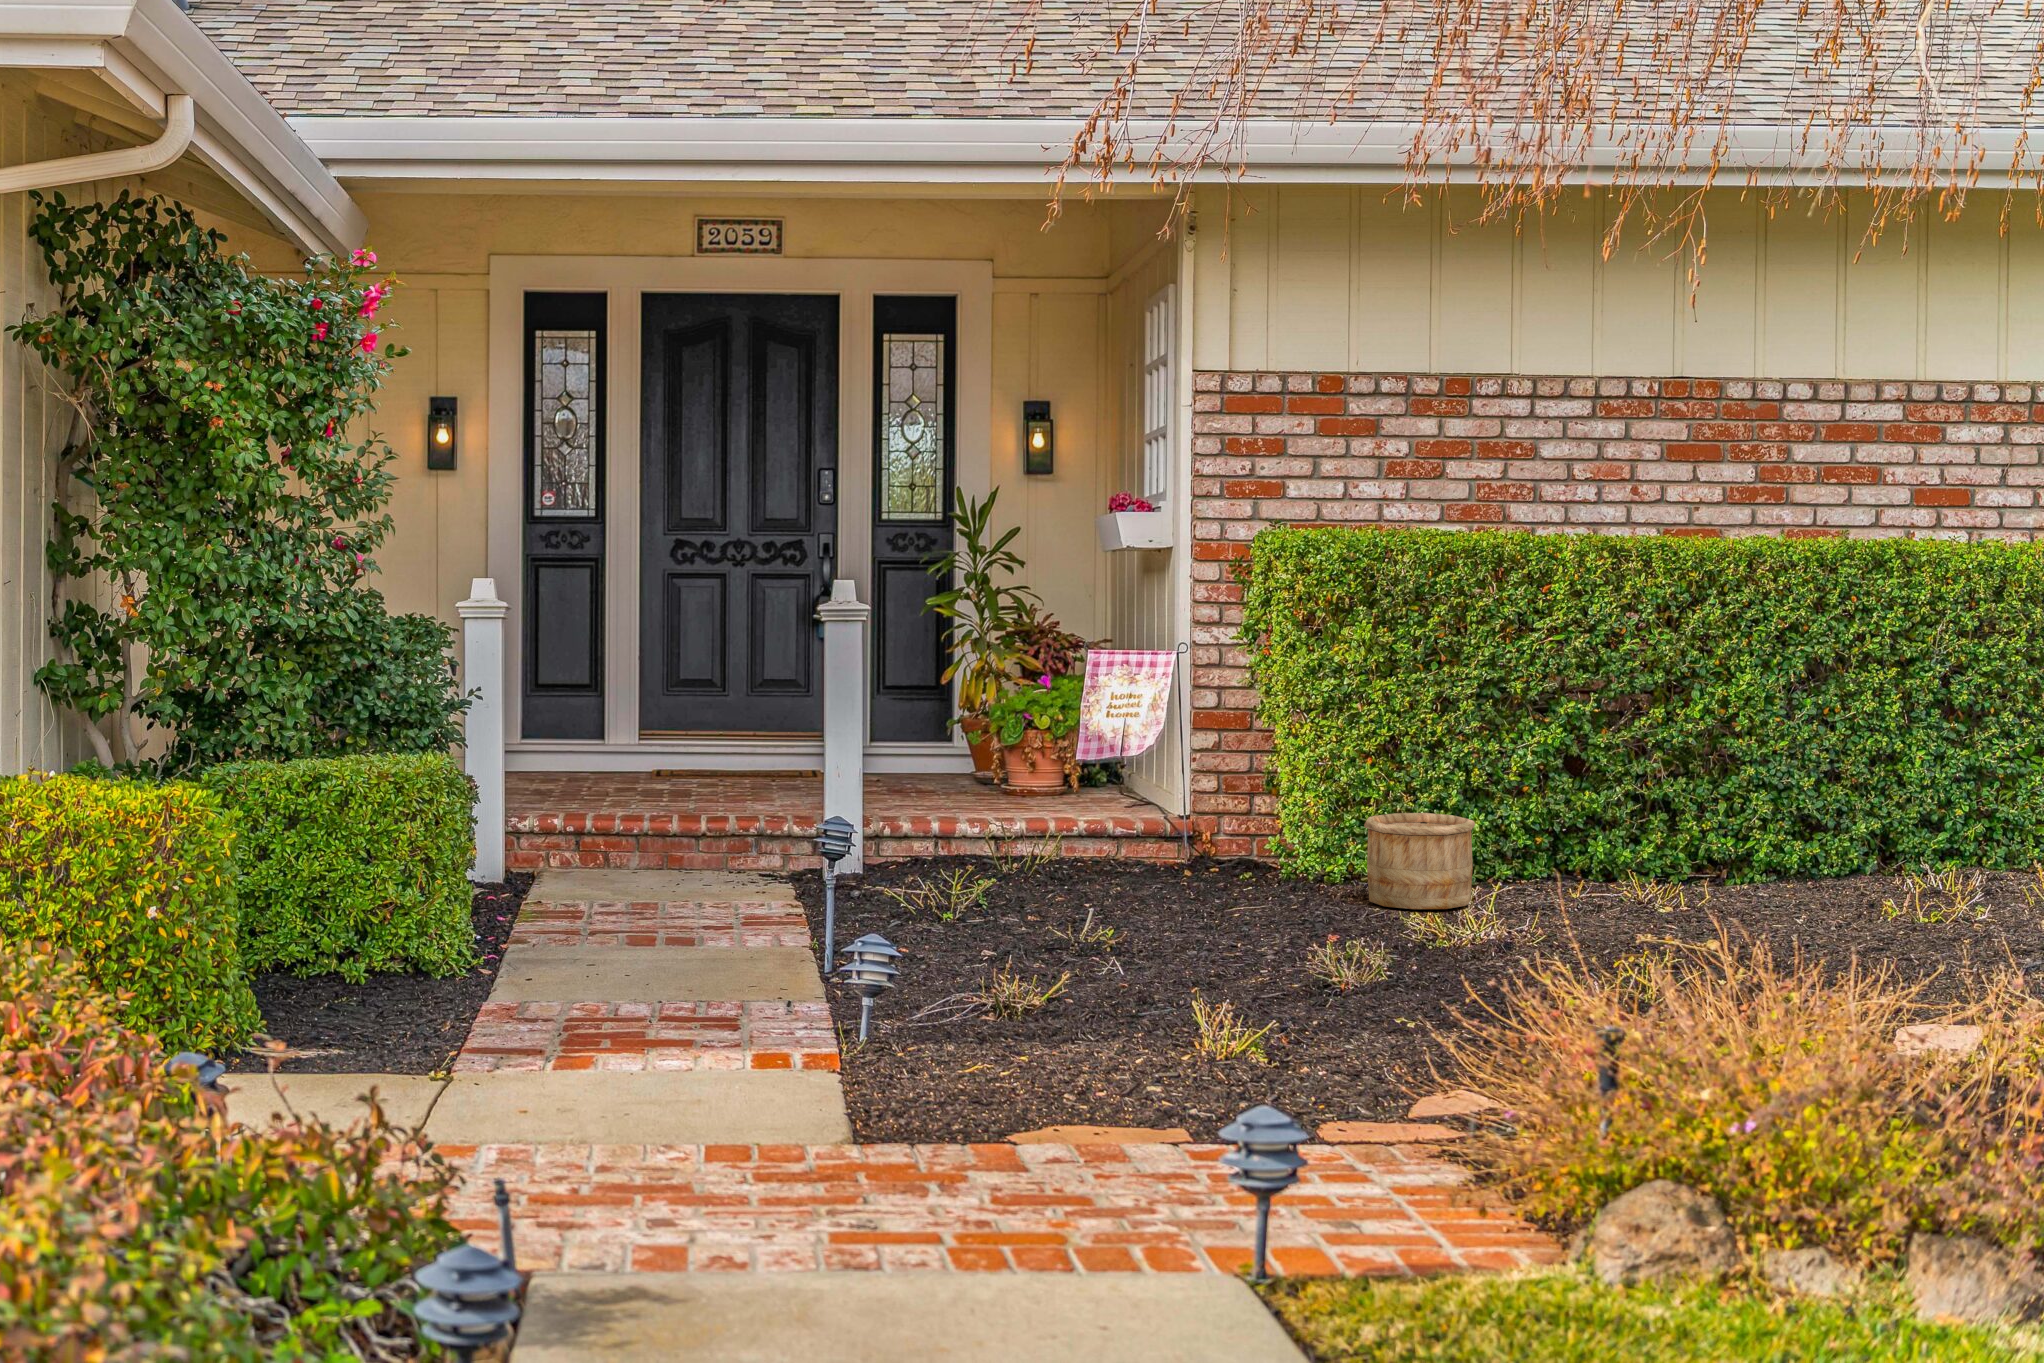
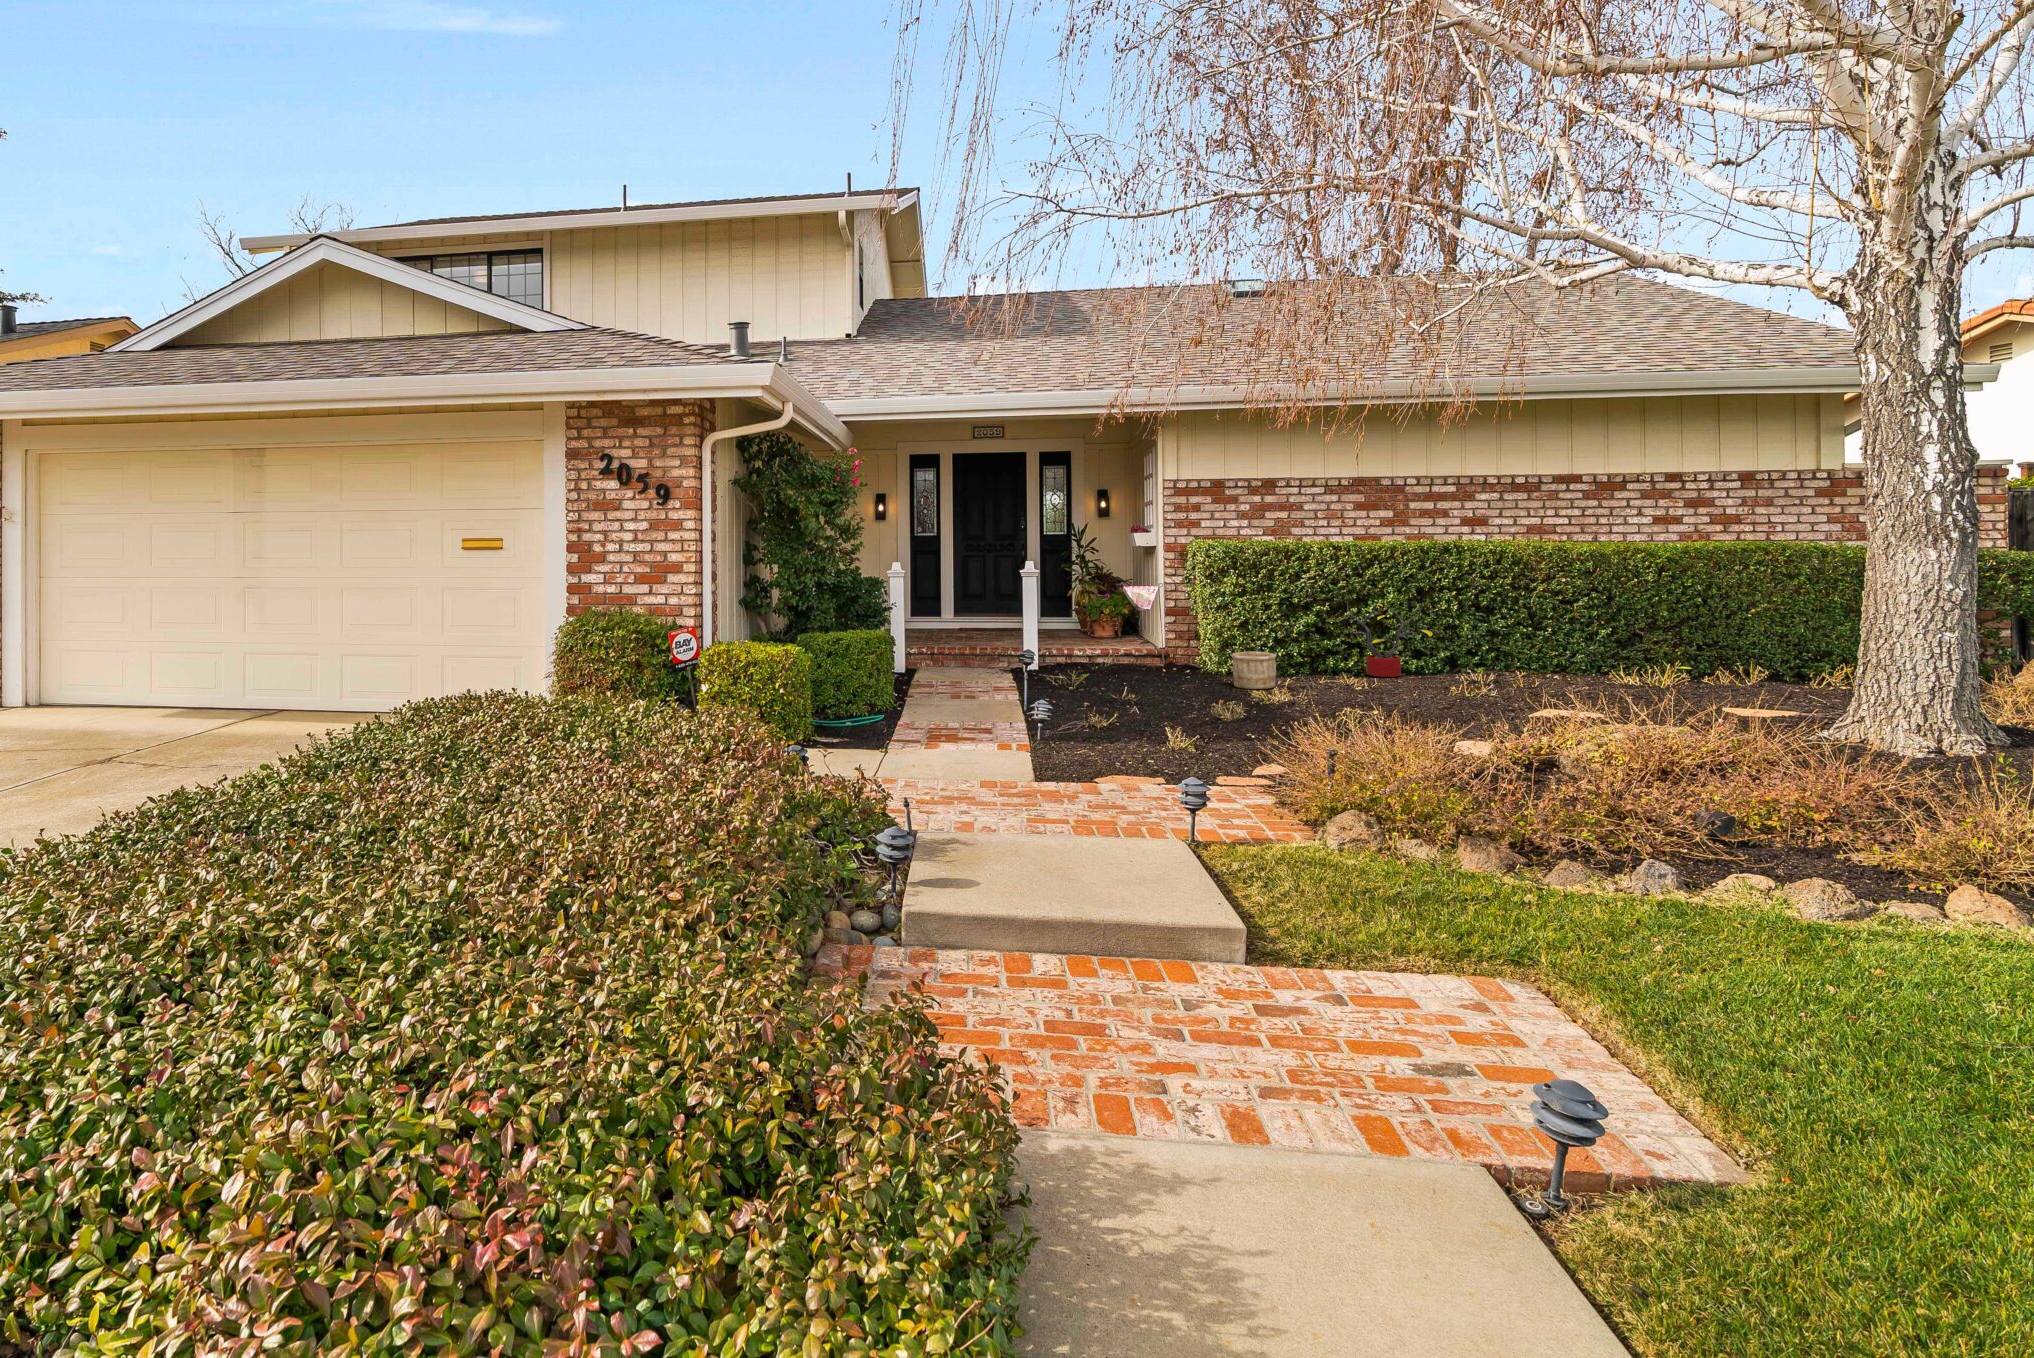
decorative plant: none [1629,686,1850,878] -> present [1347,602,1433,677]

